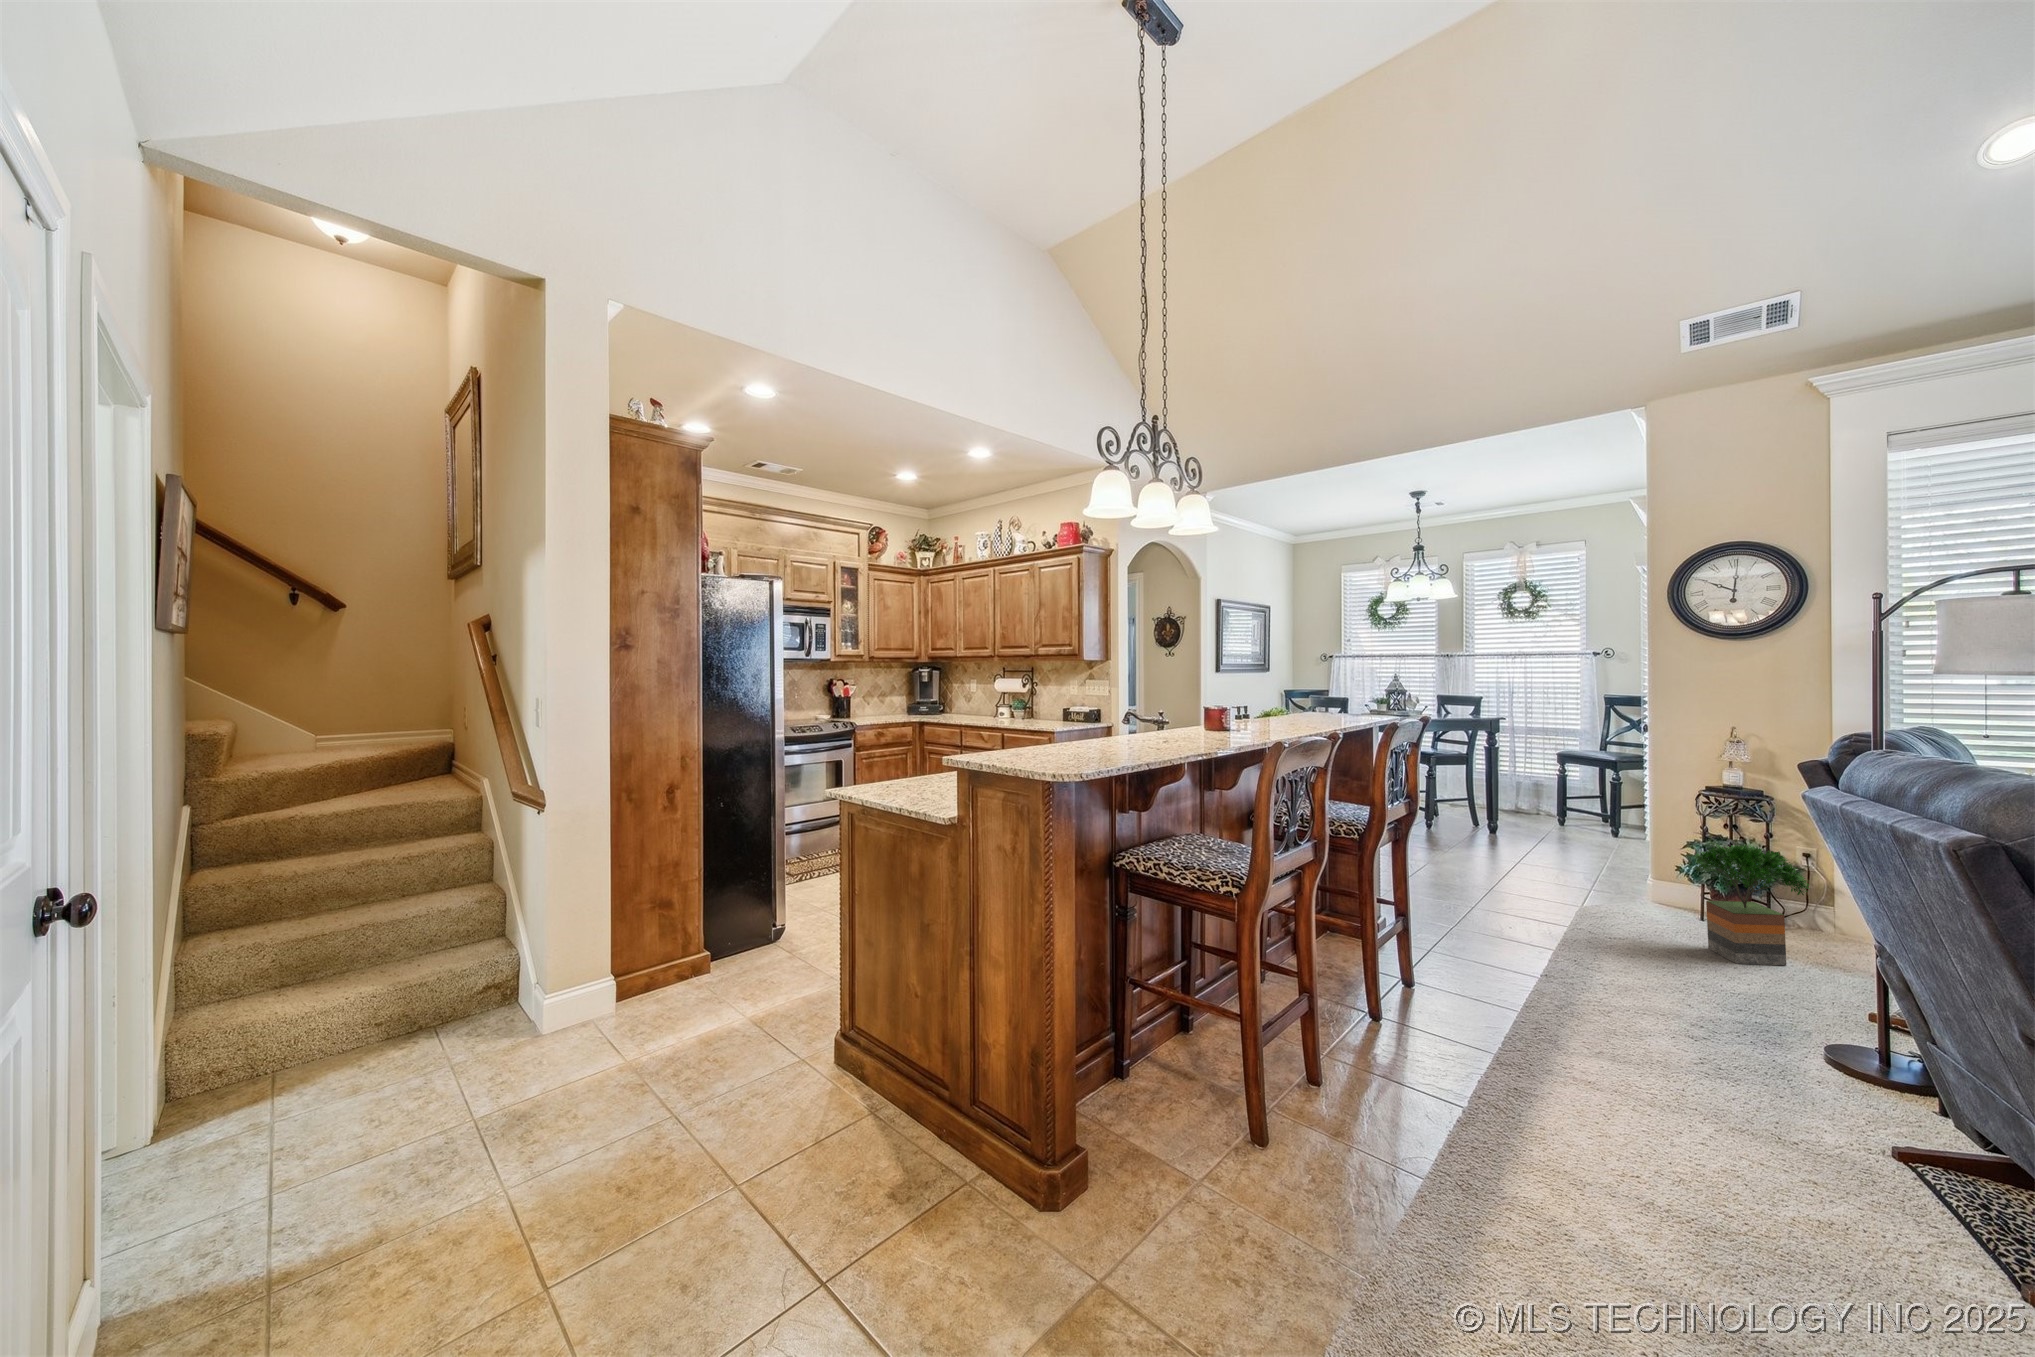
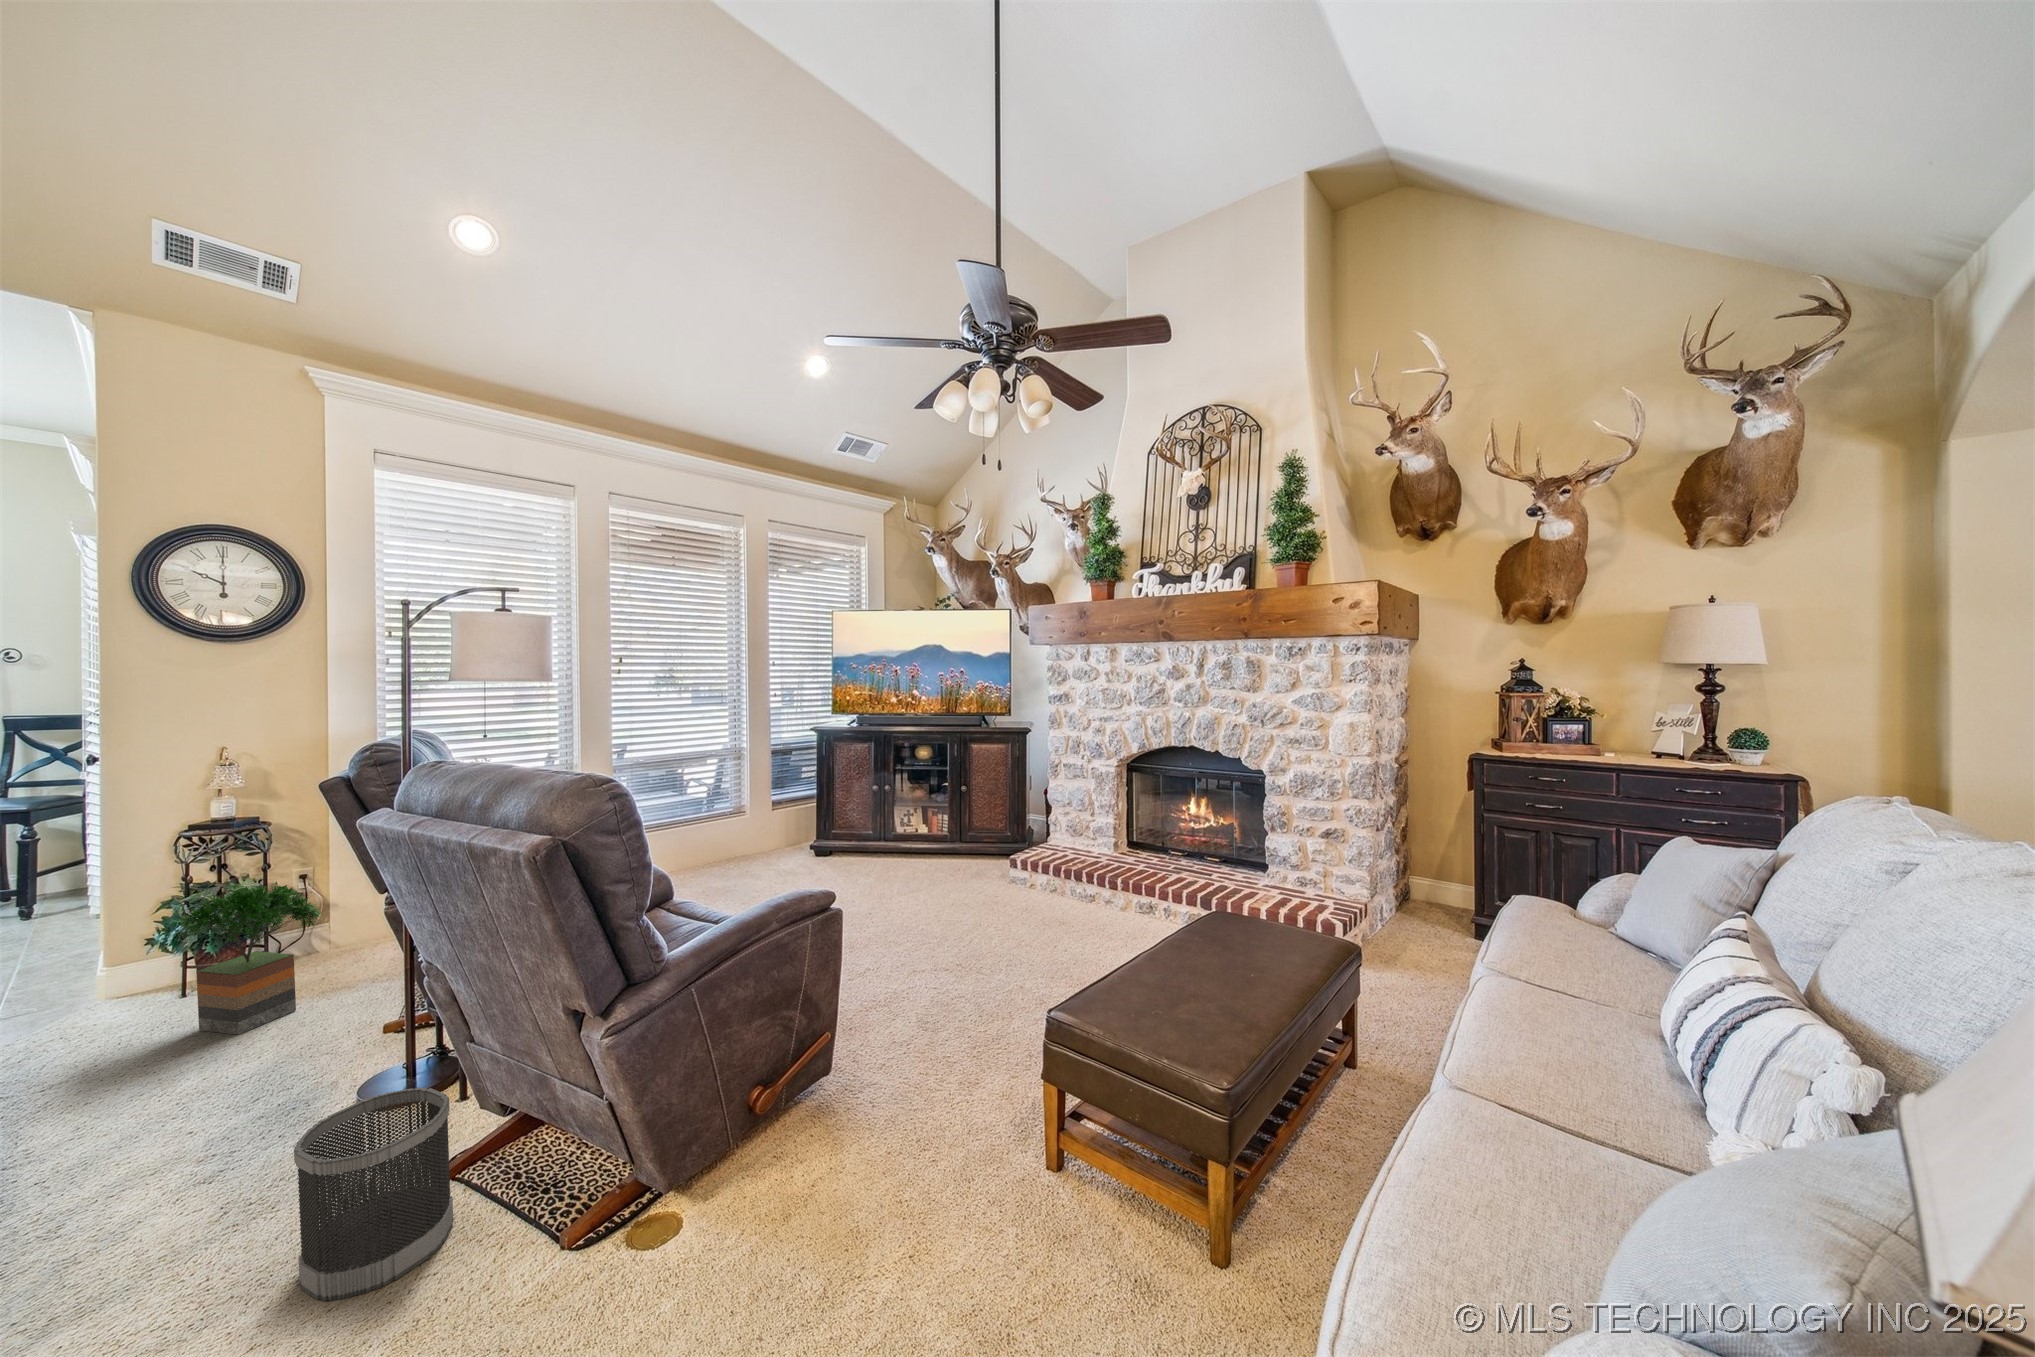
wastebasket: none [1736,1028,1889,1202] -> present [294,1088,453,1301]

